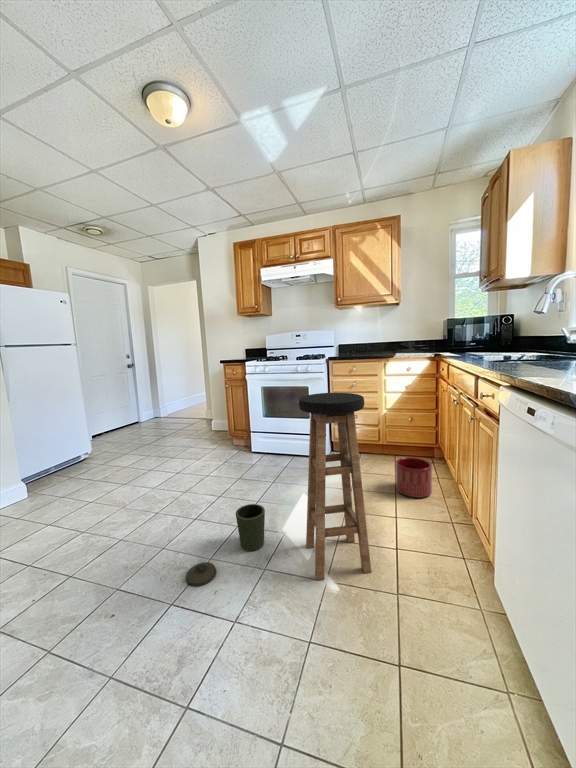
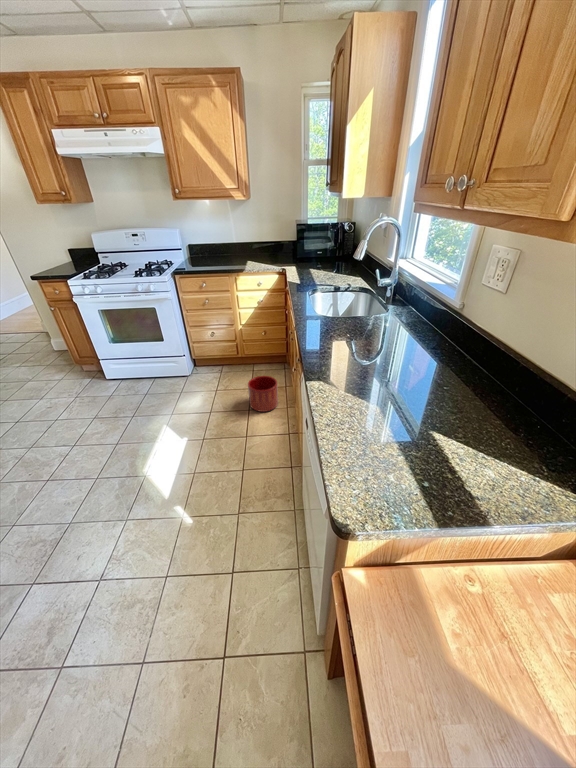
bar stool: present [299,393,371,580] -> none [125,352,221,514]
trash can: present [186,504,265,586] -> none [45,460,126,553]

